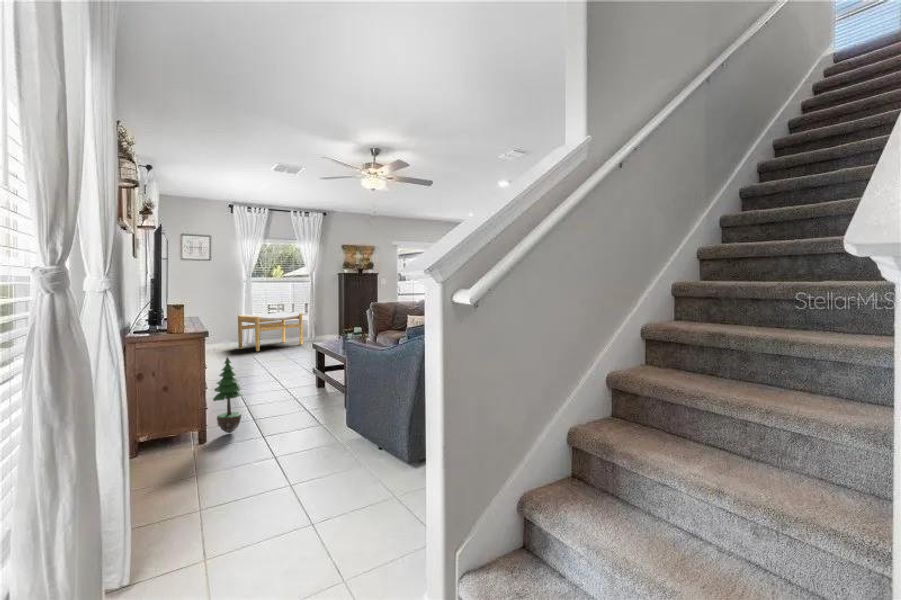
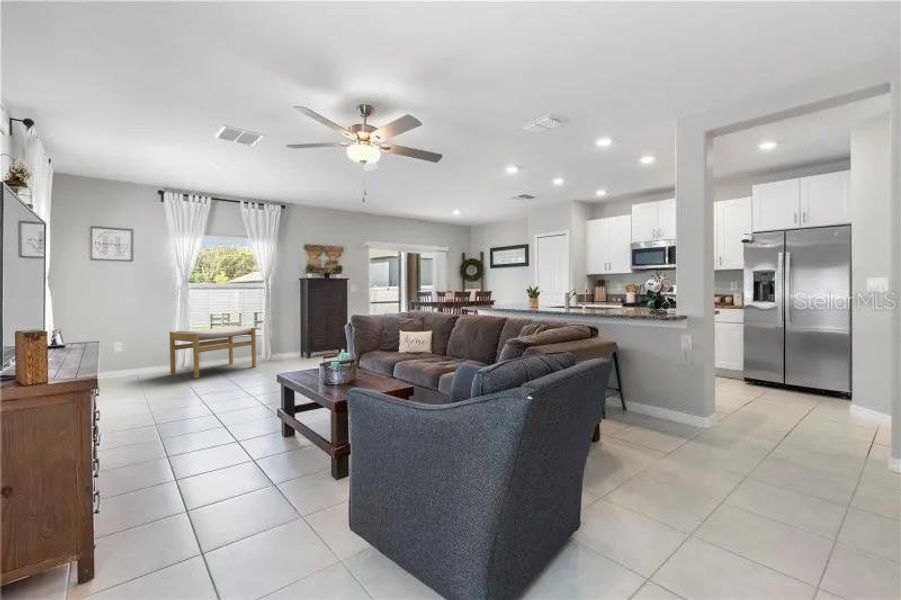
potted tree: present [213,357,243,433] -> none [107,418,167,551]

